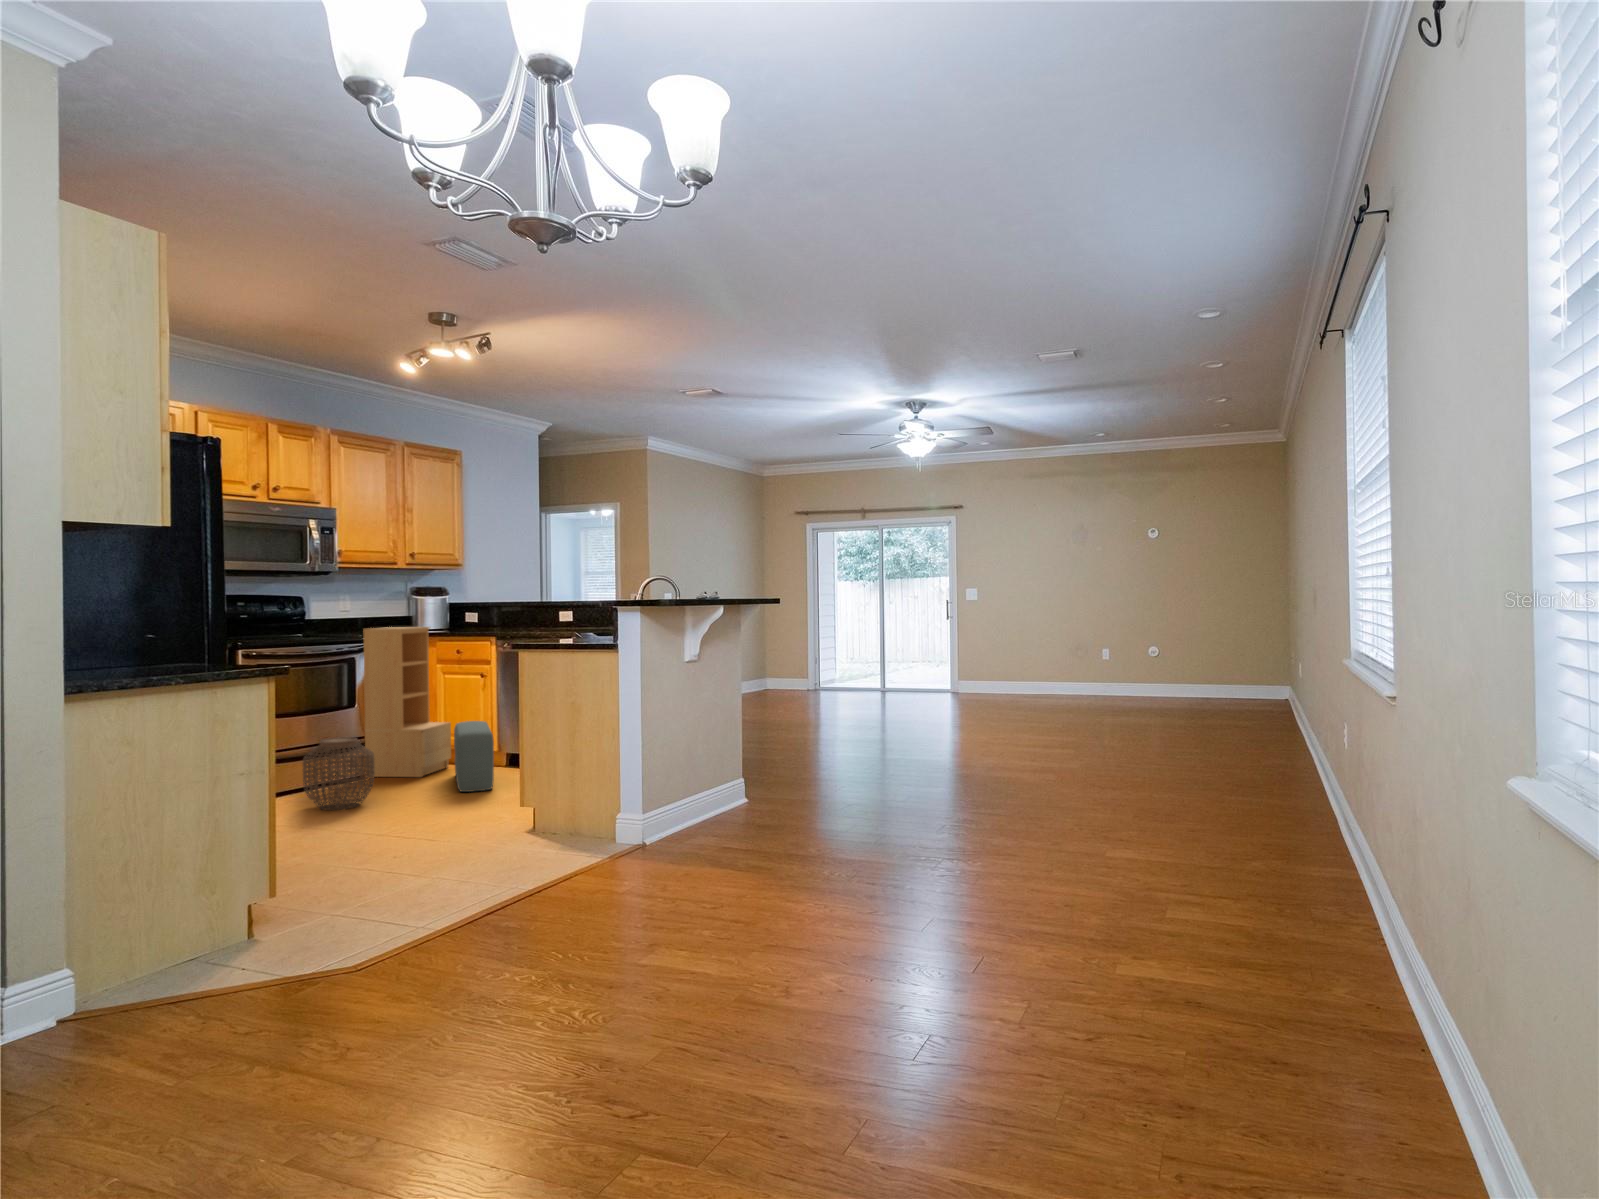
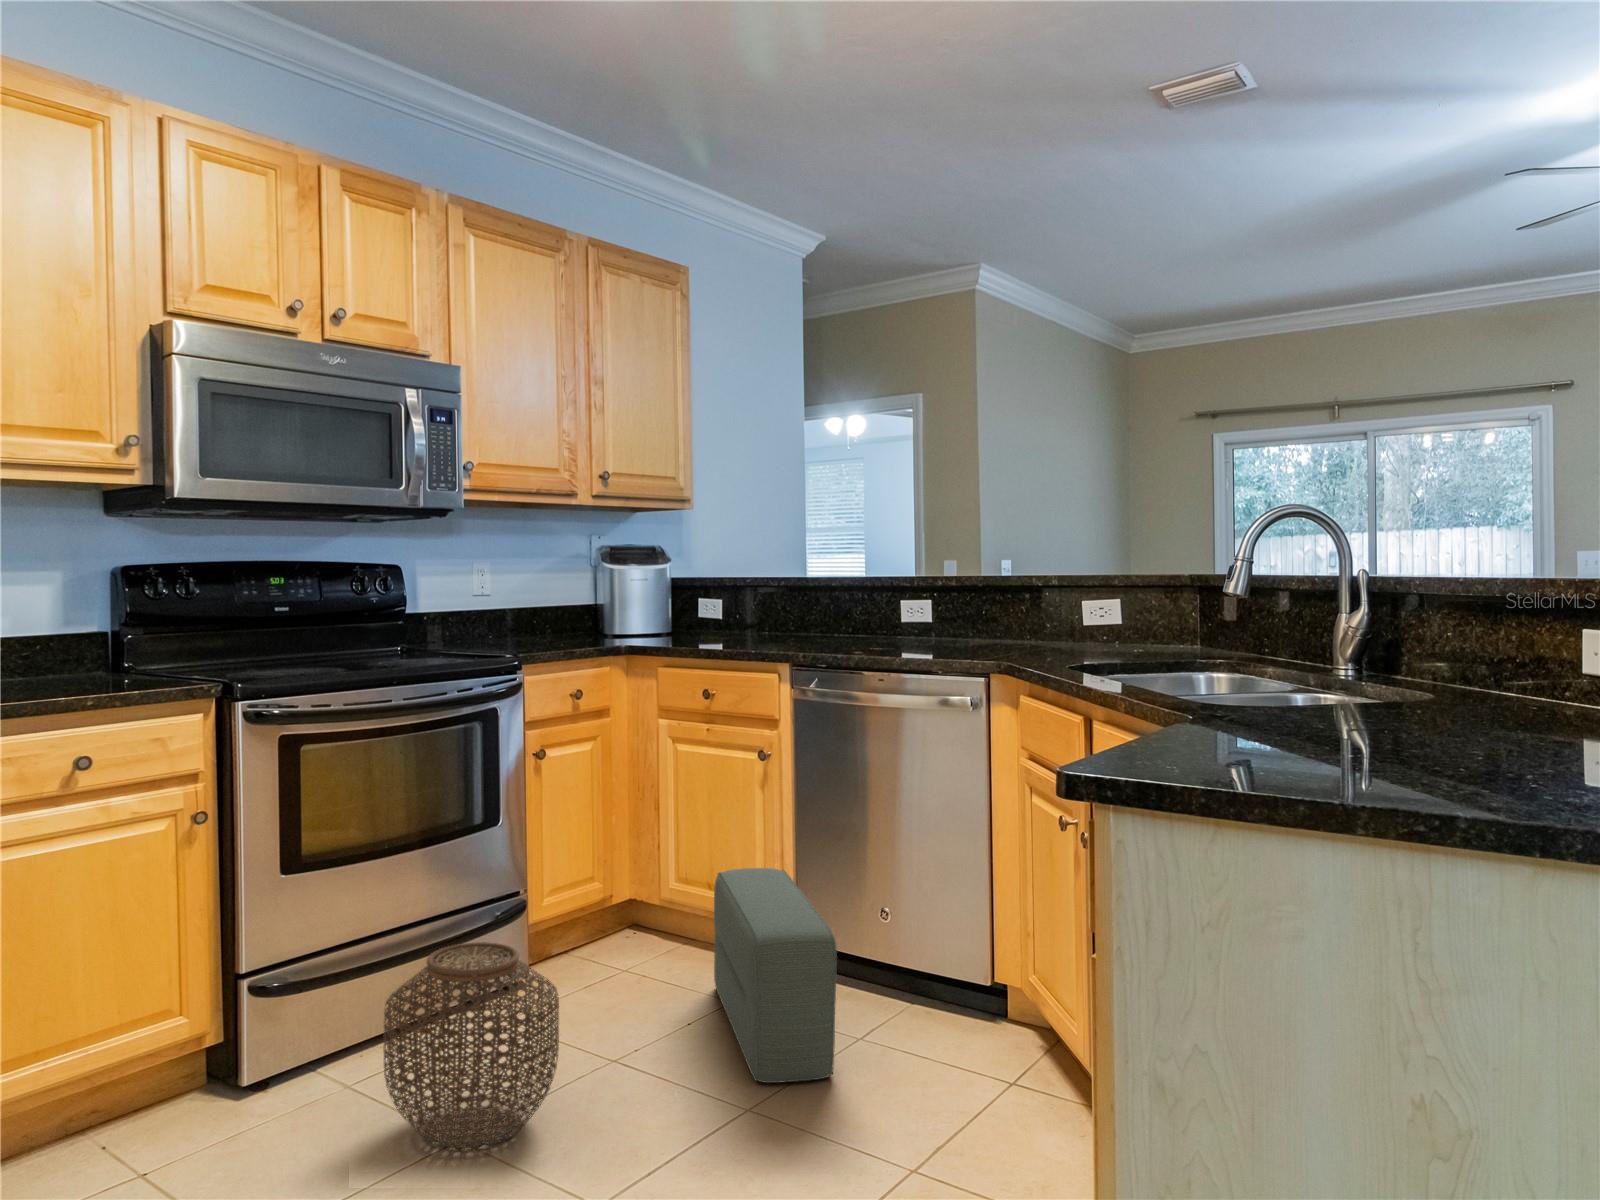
bookshelf: present [363,627,451,777] -> none [515,636,694,993]

